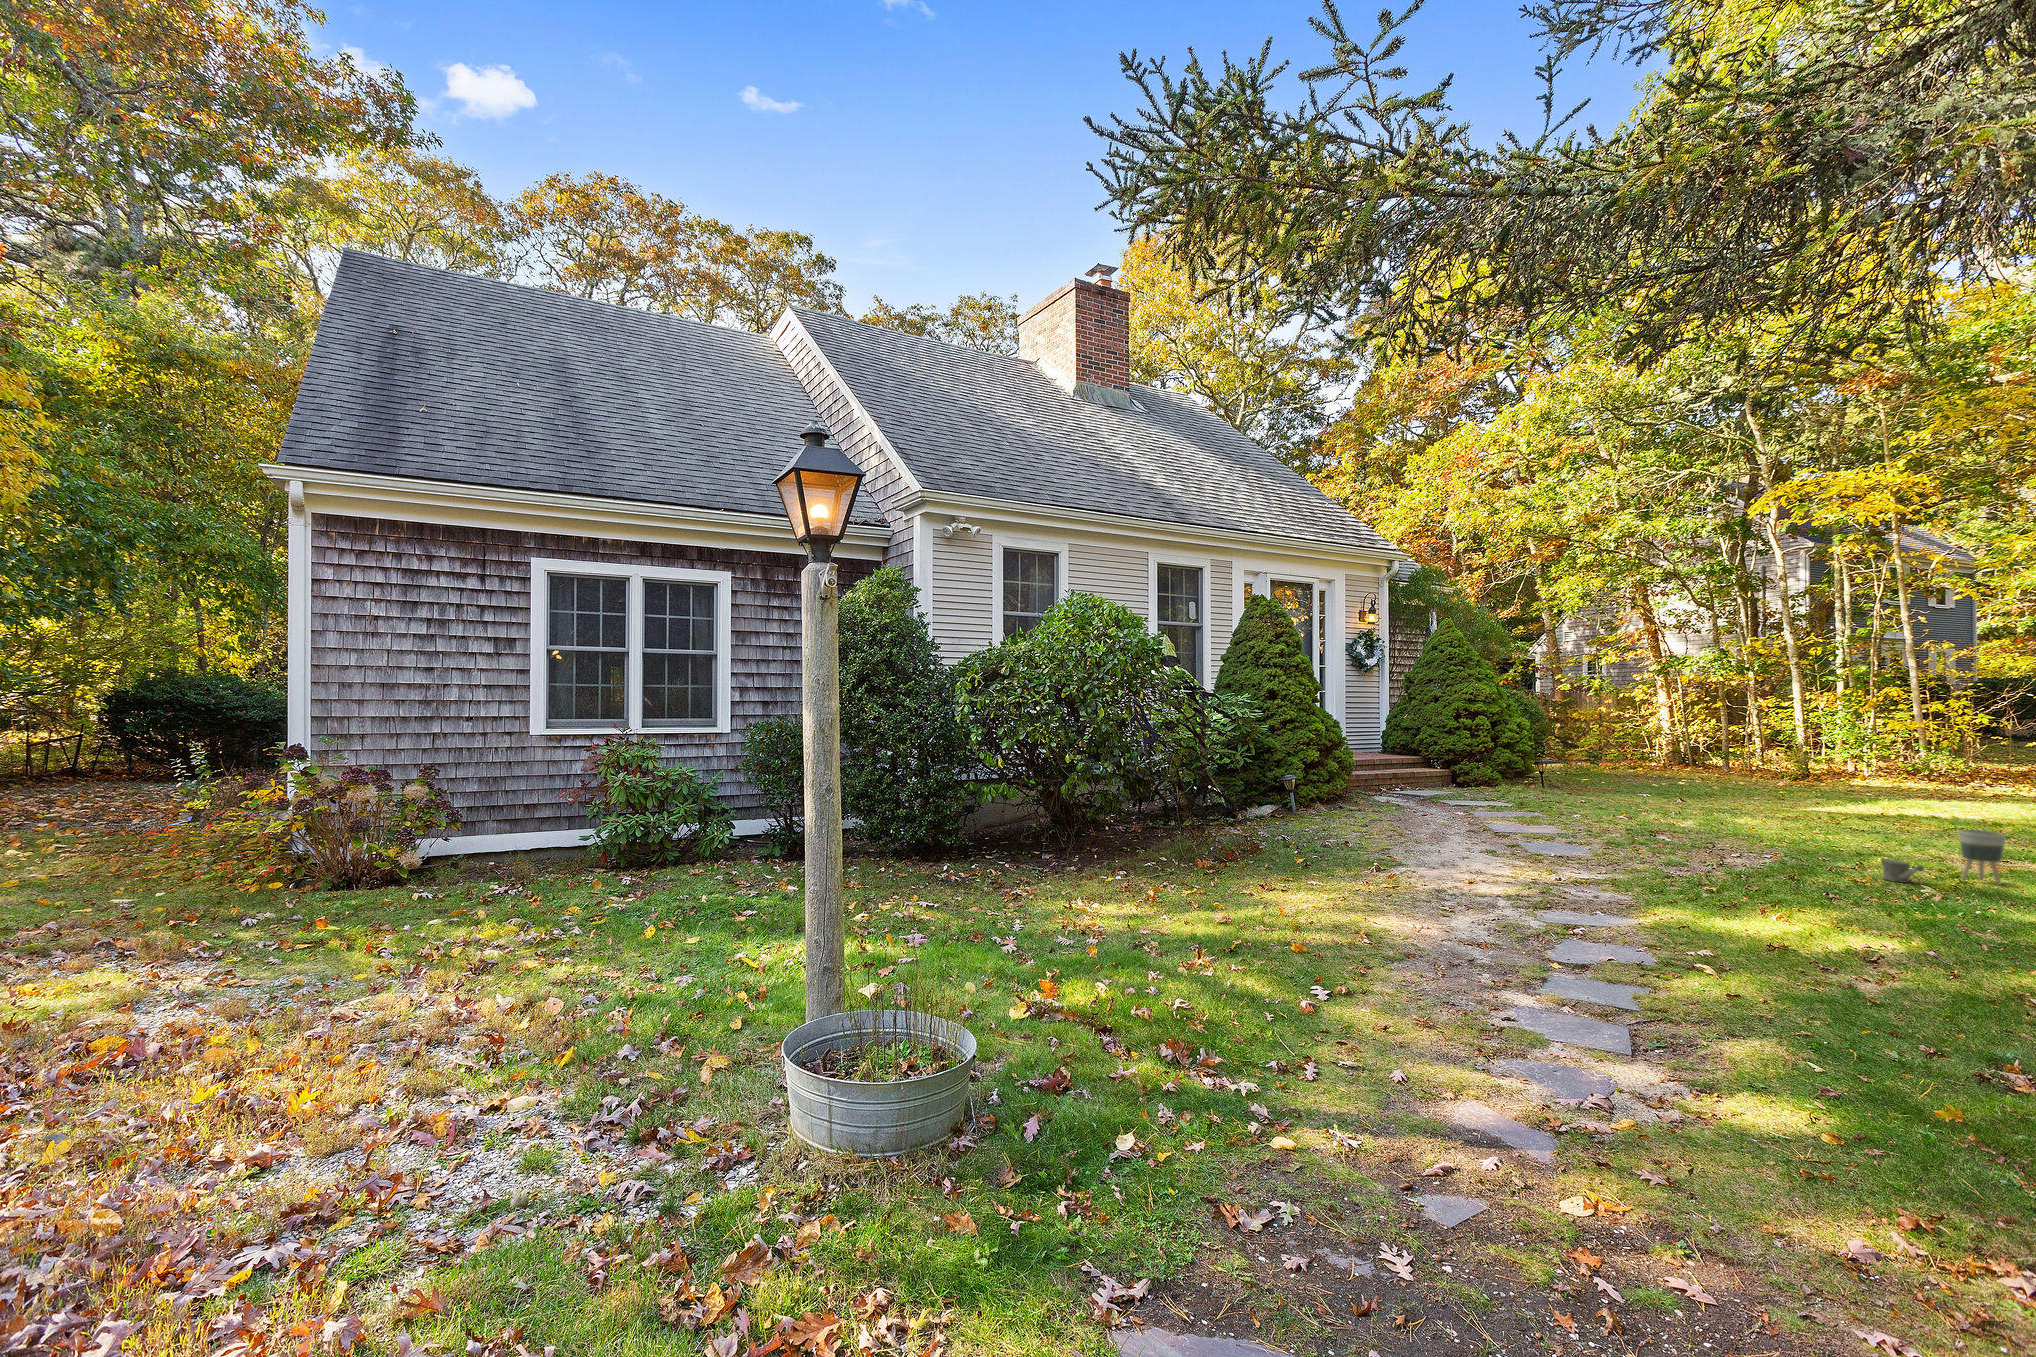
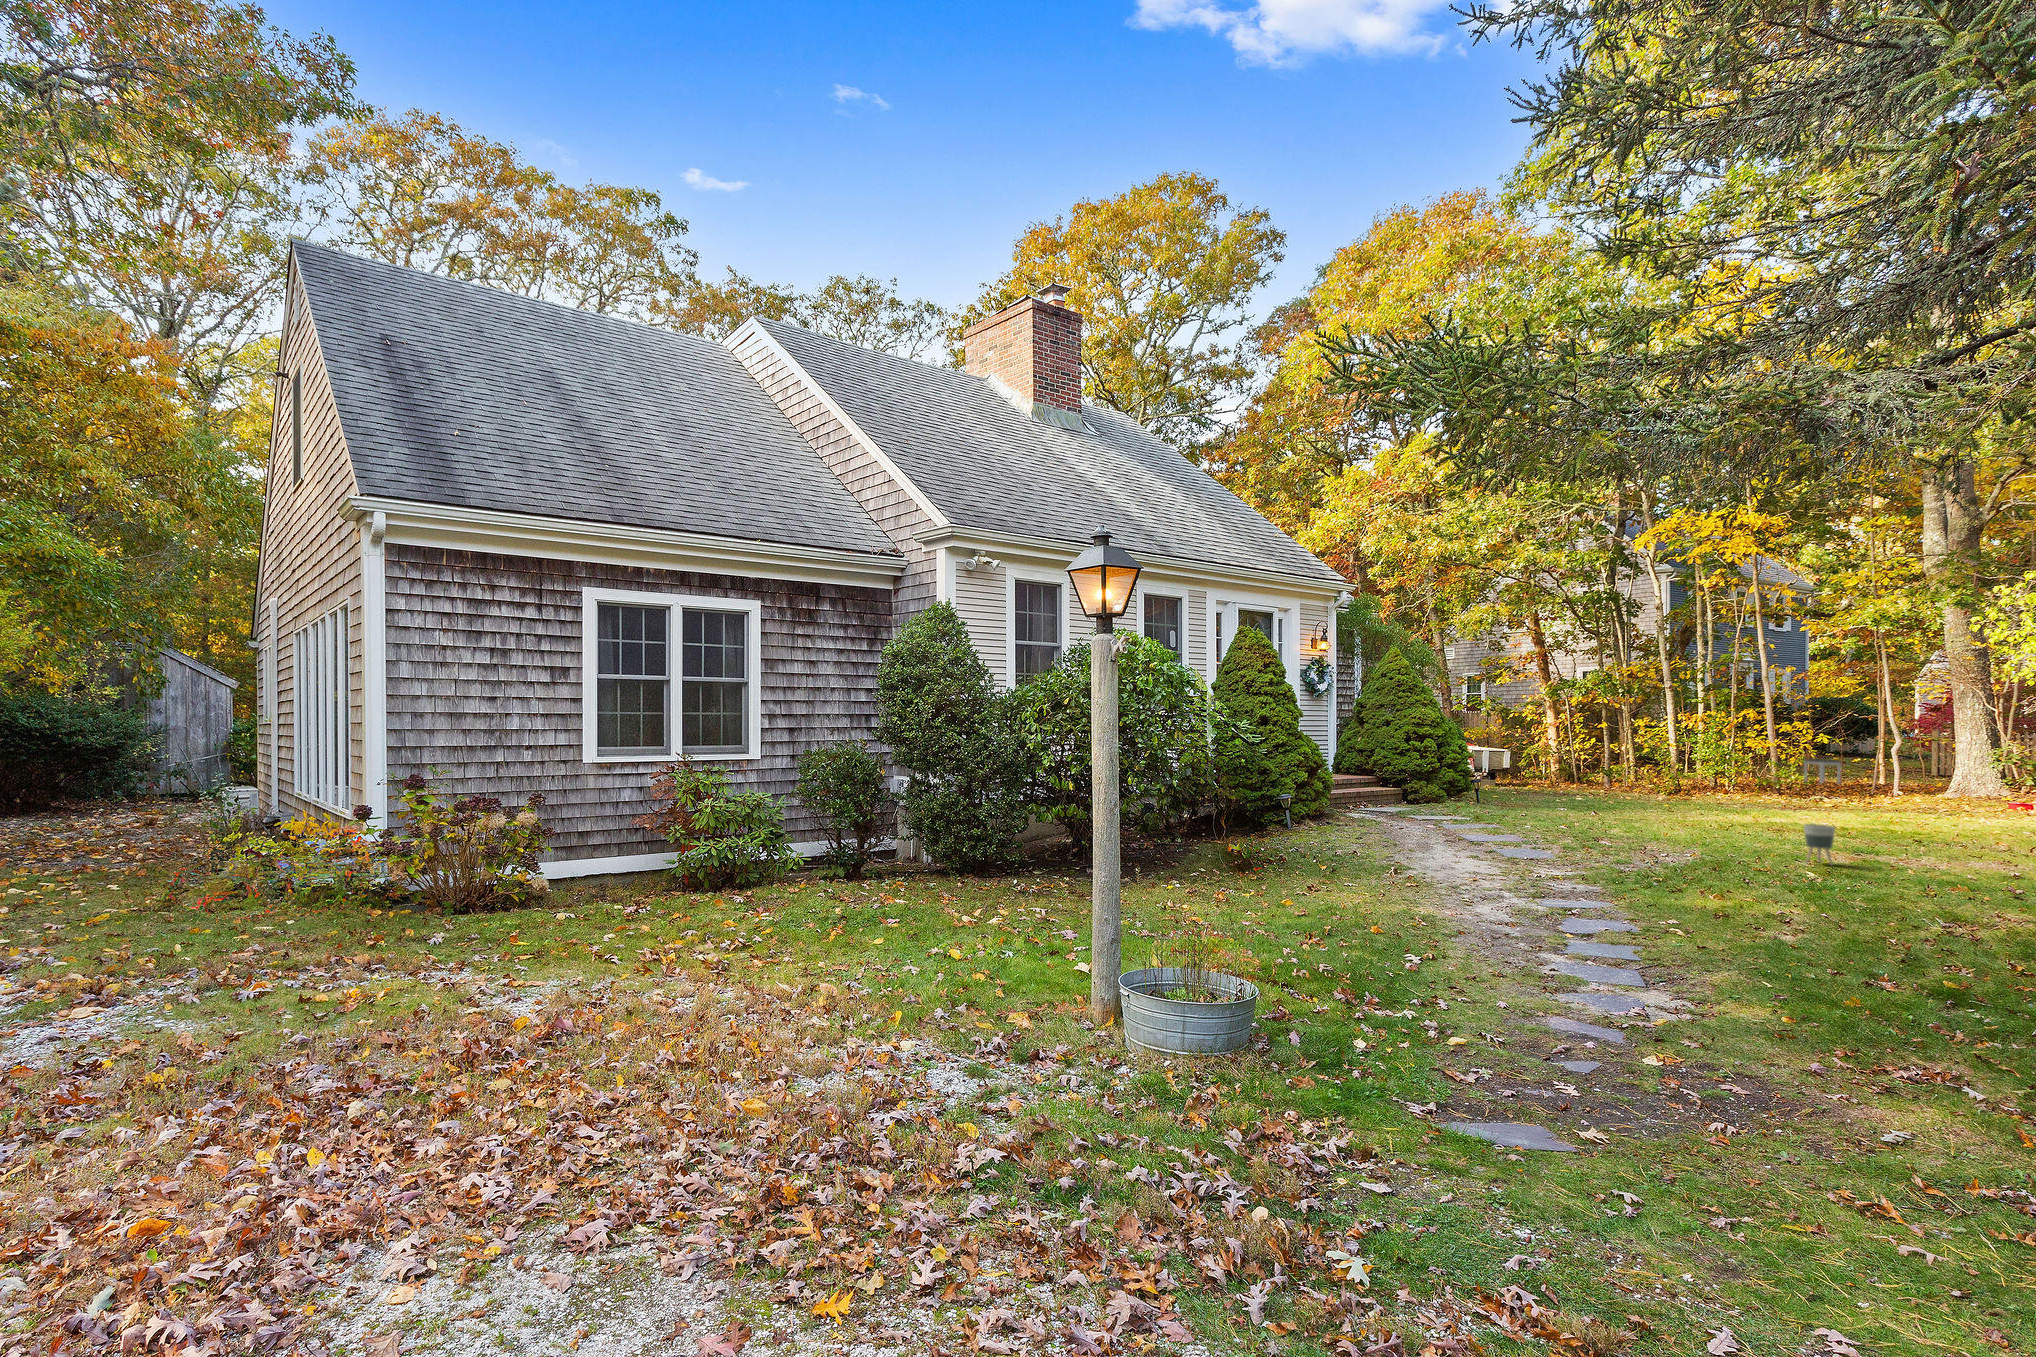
round table: none [1962,745,2013,774] -> present [1804,759,1841,783]
watering can: present [1881,858,1924,883] -> none [1751,848,1781,866]

